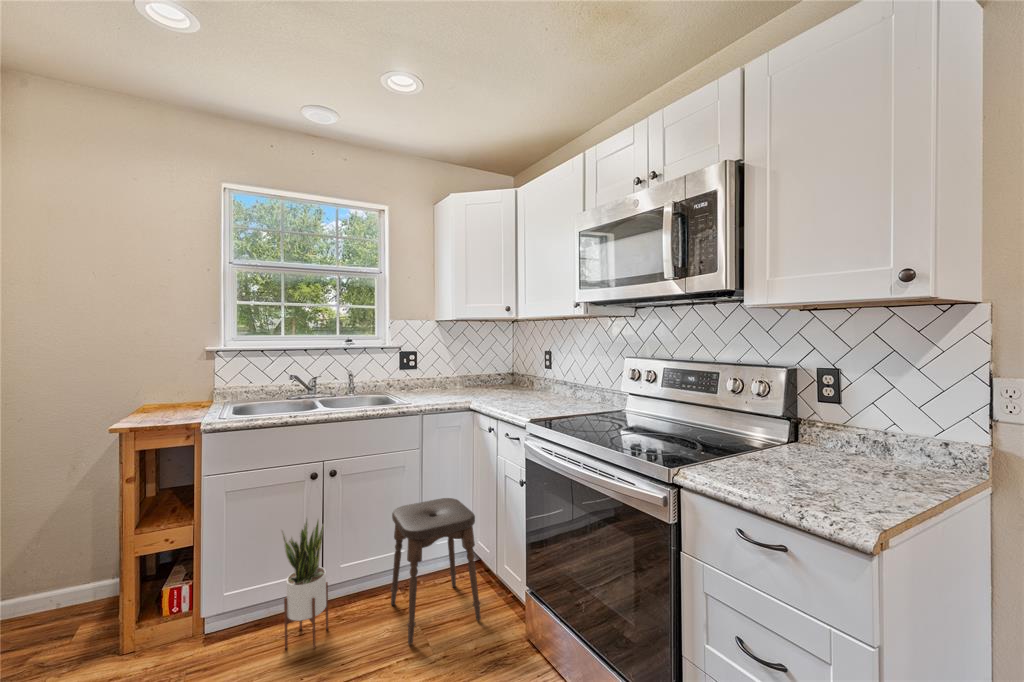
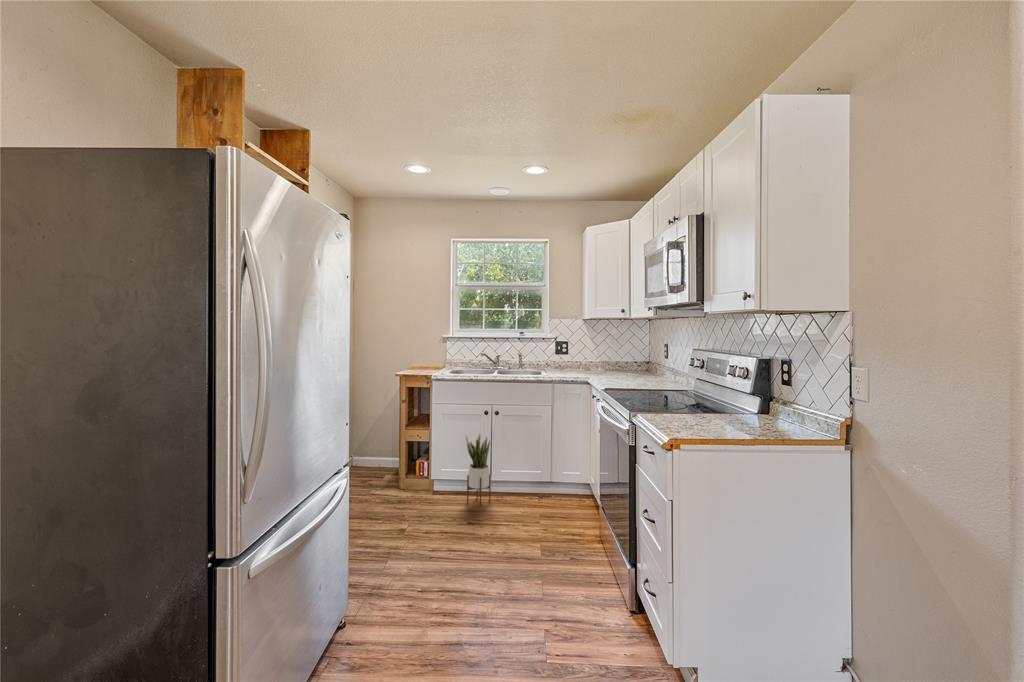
stool: present [391,498,481,645] -> none [528,440,575,517]

